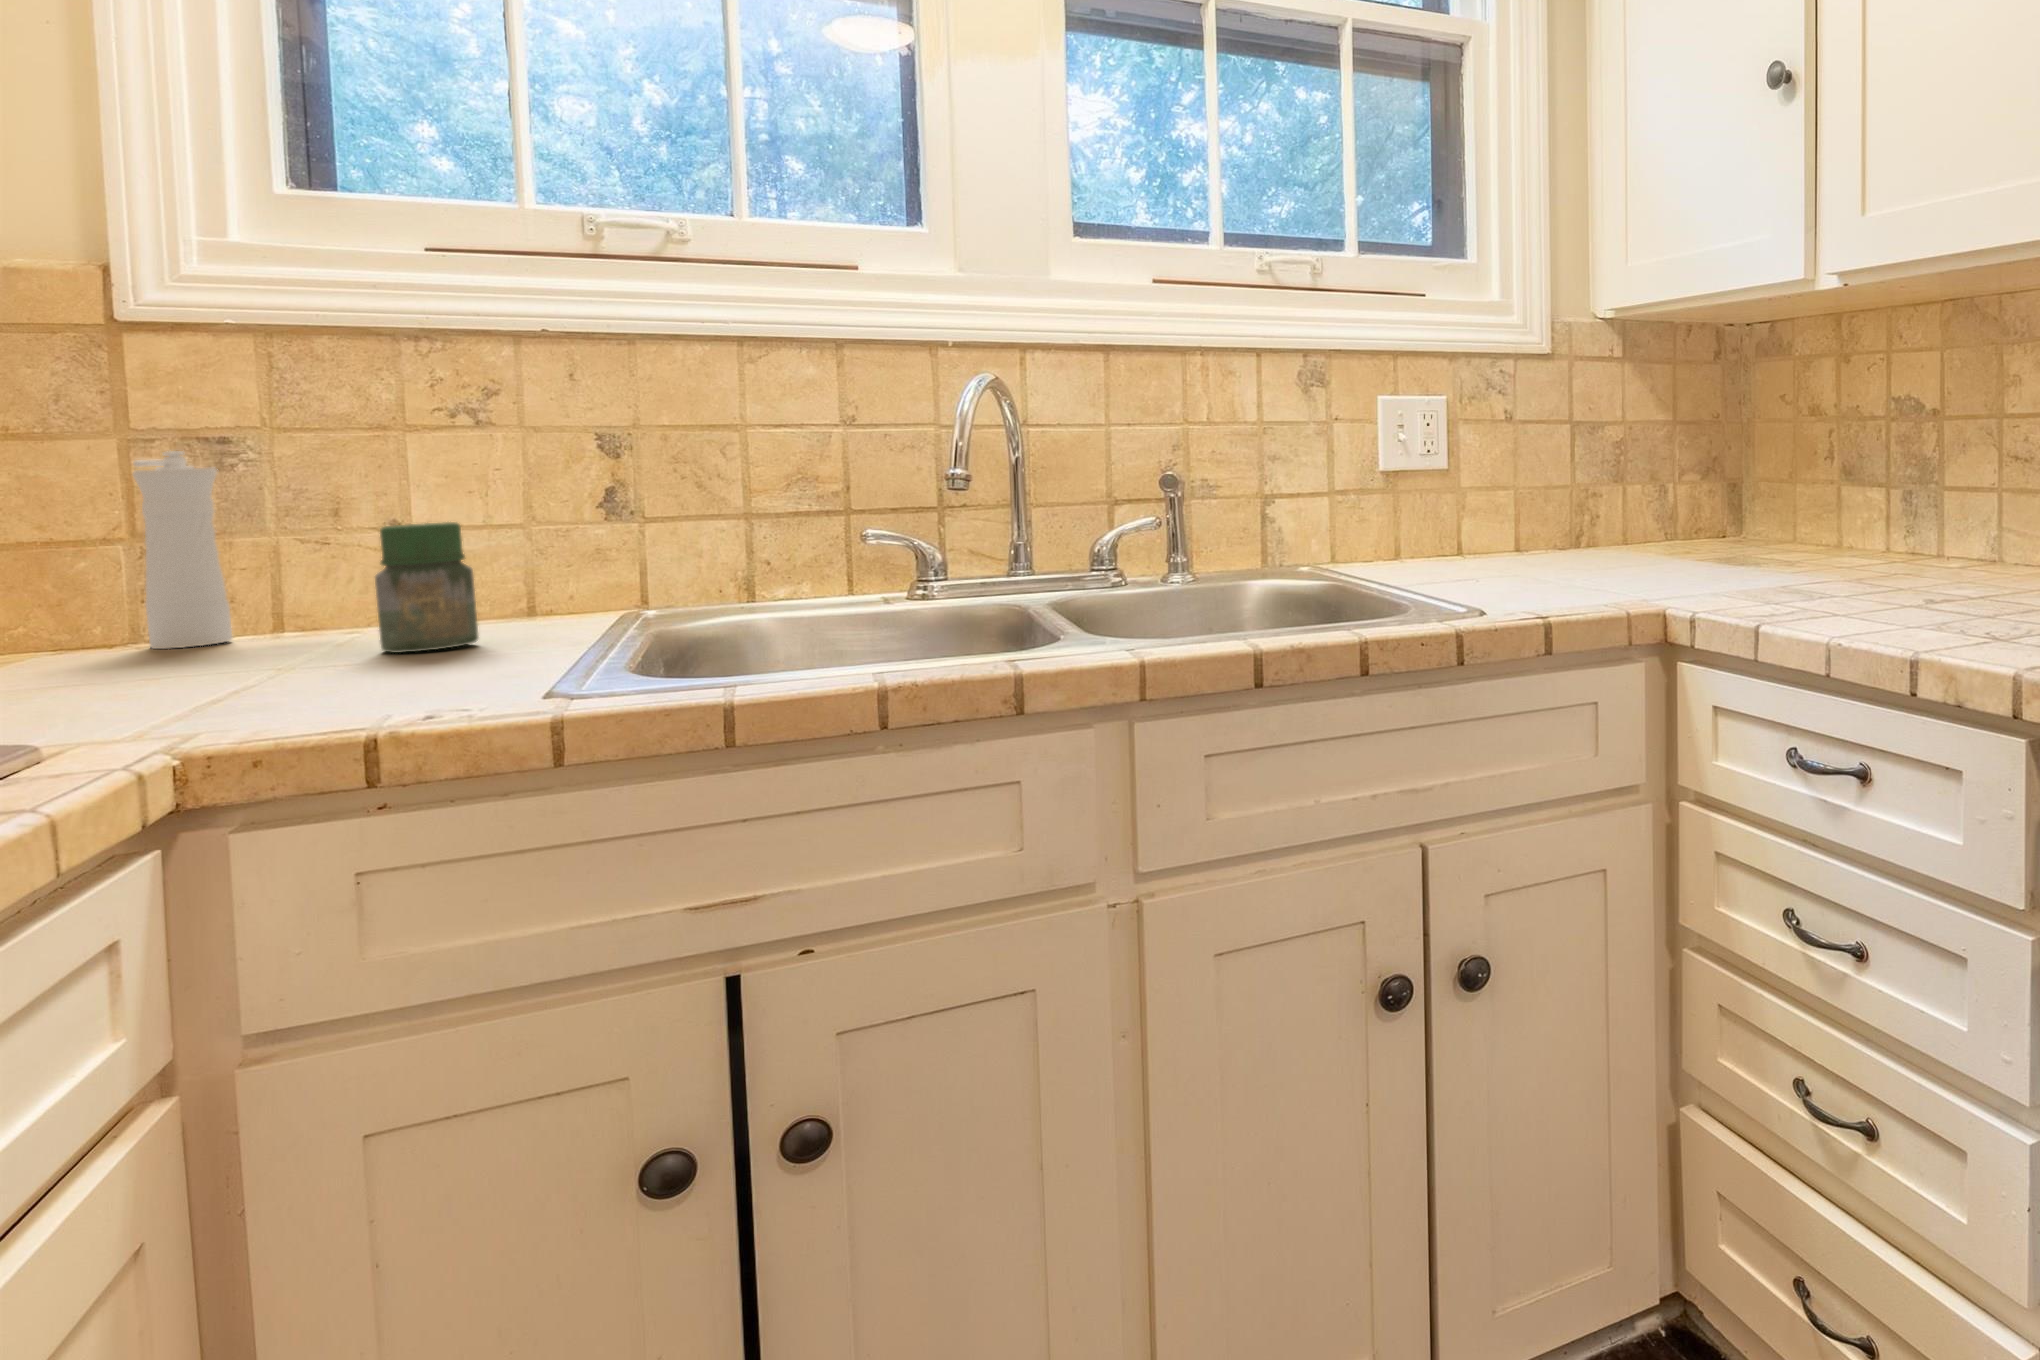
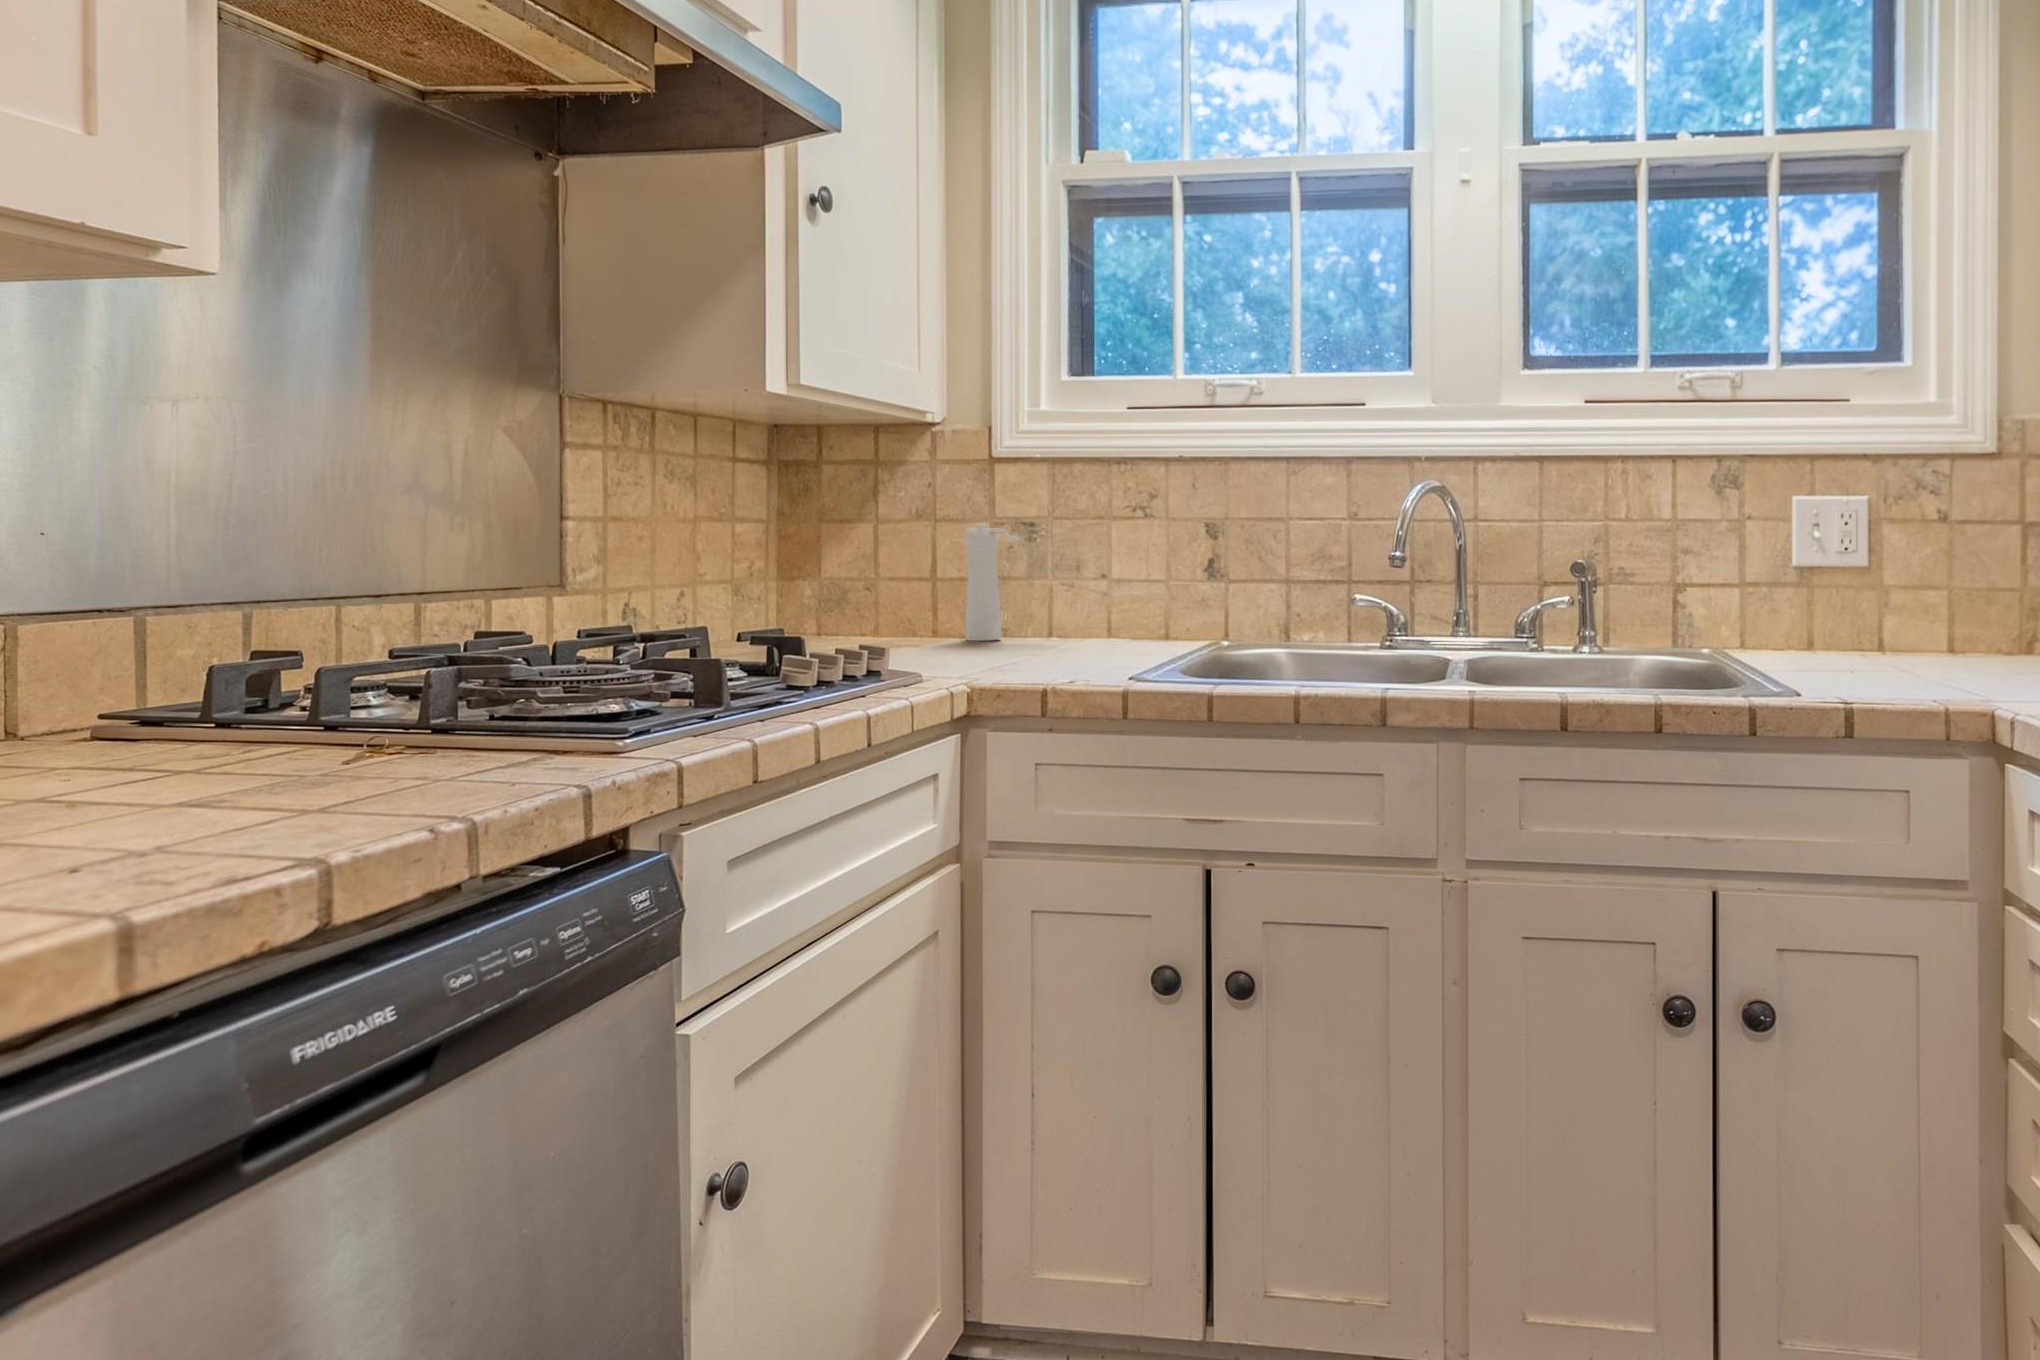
jar: present [375,522,478,653] -> none [1063,573,1111,653]

